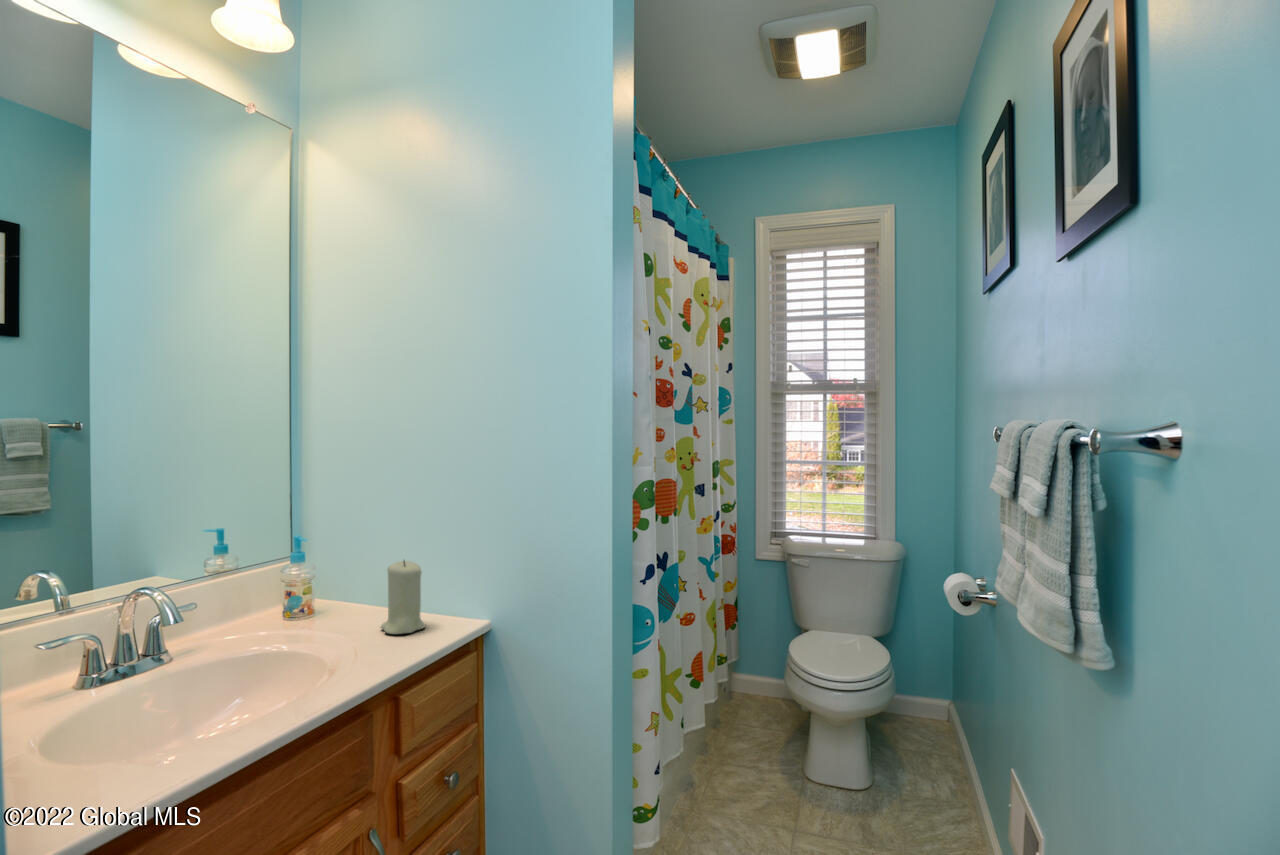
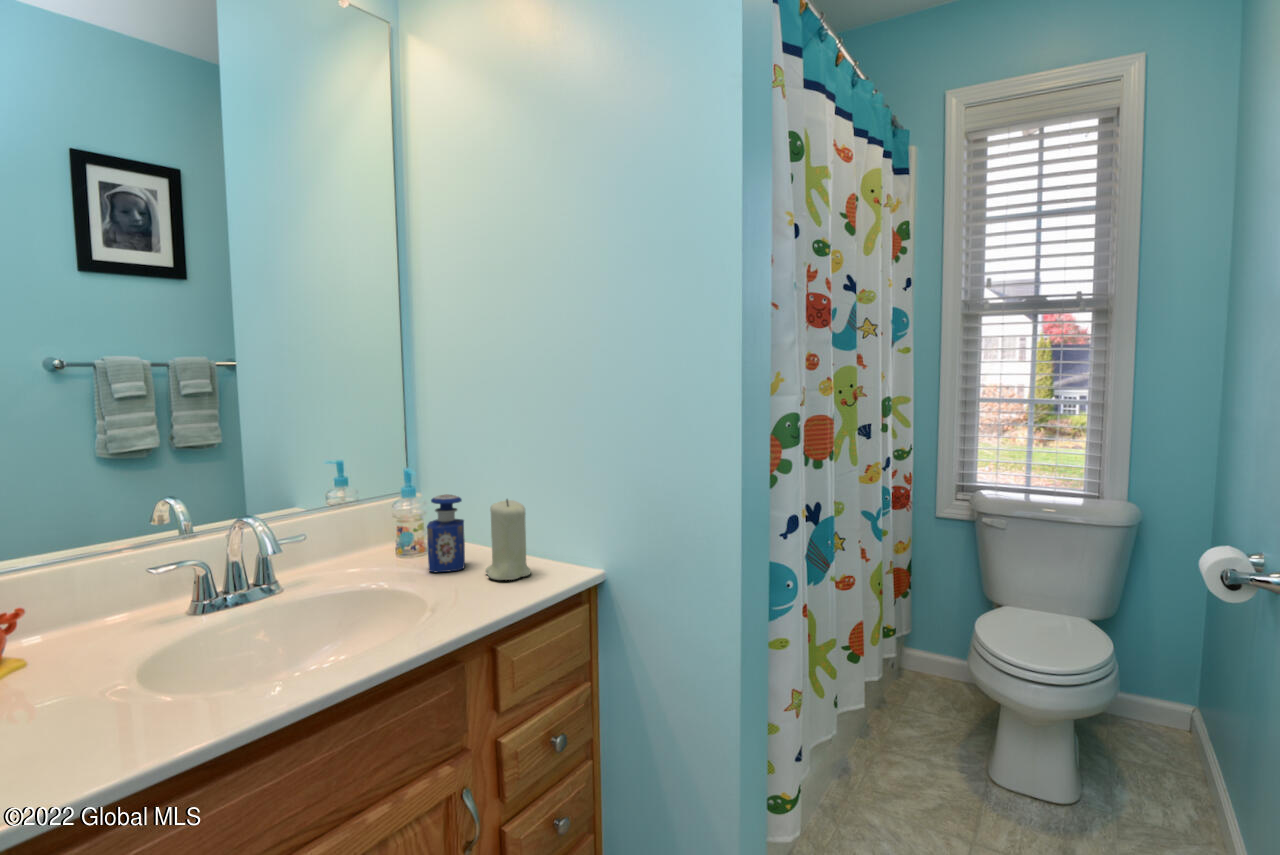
perfume bottle: none [322,558,358,632] -> present [427,494,465,572]

